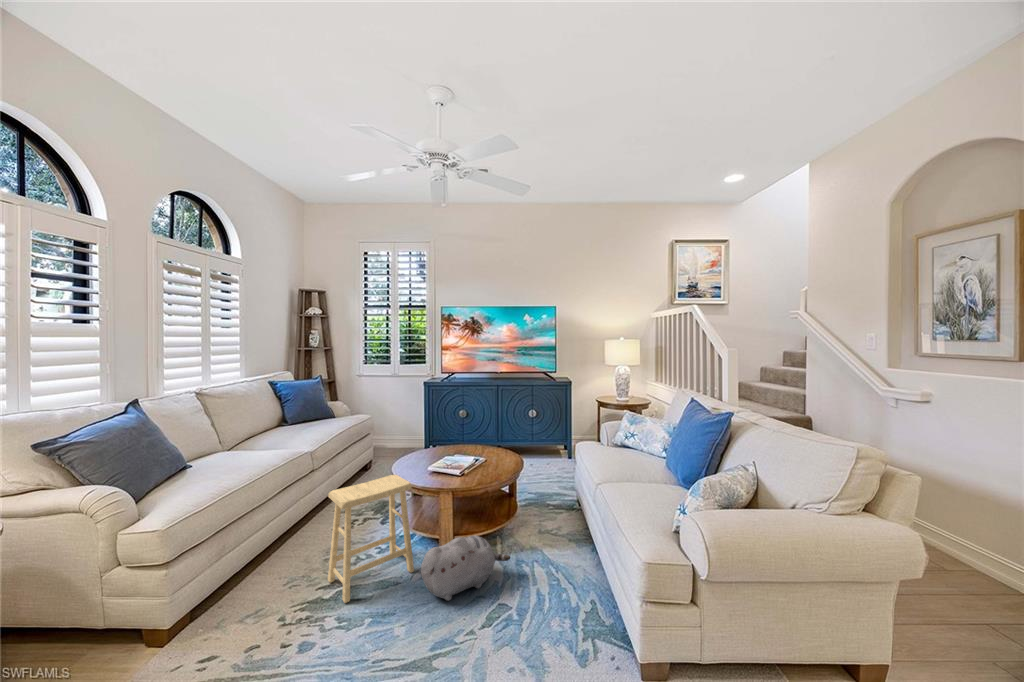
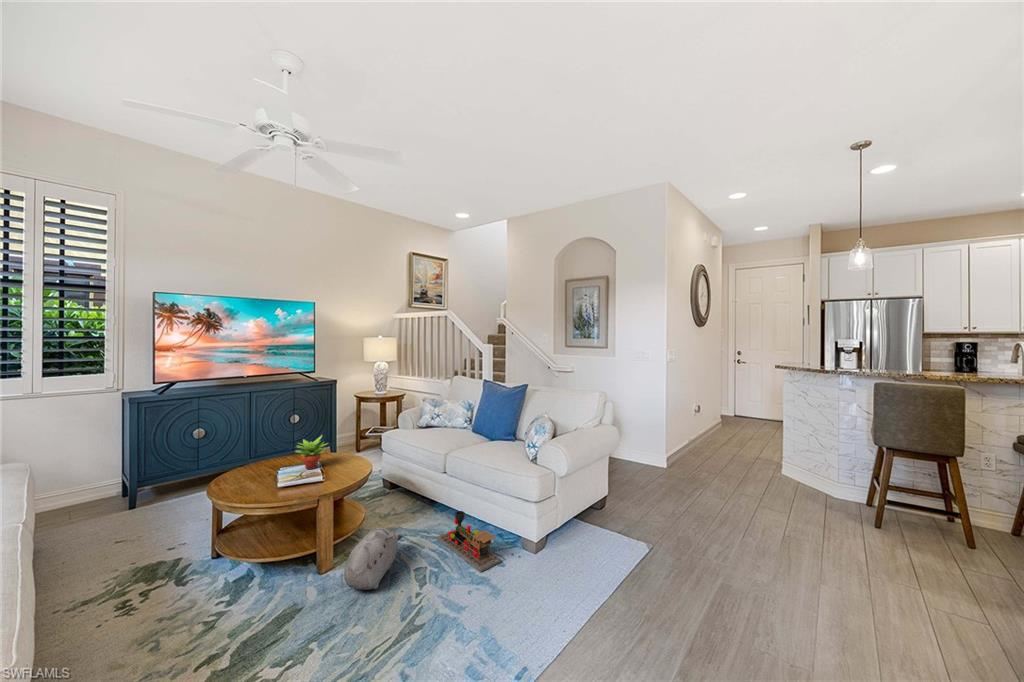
succulent plant: none [453,428,485,458] -> present [296,436,326,469]
footstool: present [328,475,414,603] -> none [218,501,313,648]
toy train: none [553,557,594,659] -> present [436,511,502,572]

